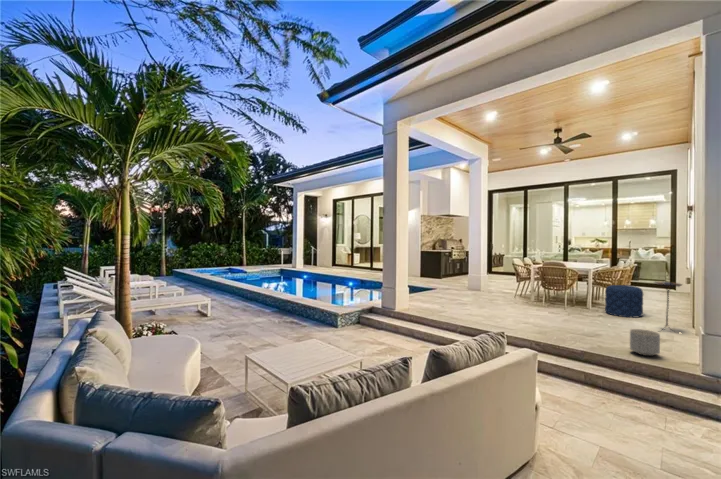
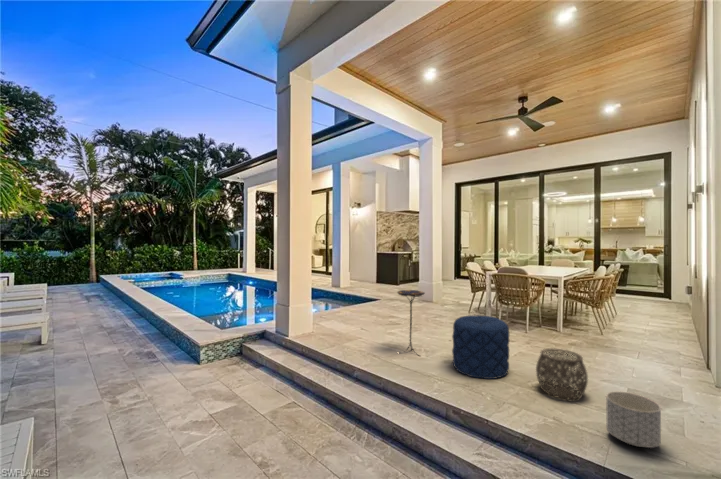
side table: present [655,282,682,327] -> present [398,290,425,350]
pouf: present [605,285,643,318] -> present [452,315,509,379]
woven basket: none [583,311,617,340] -> present [536,348,588,399]

